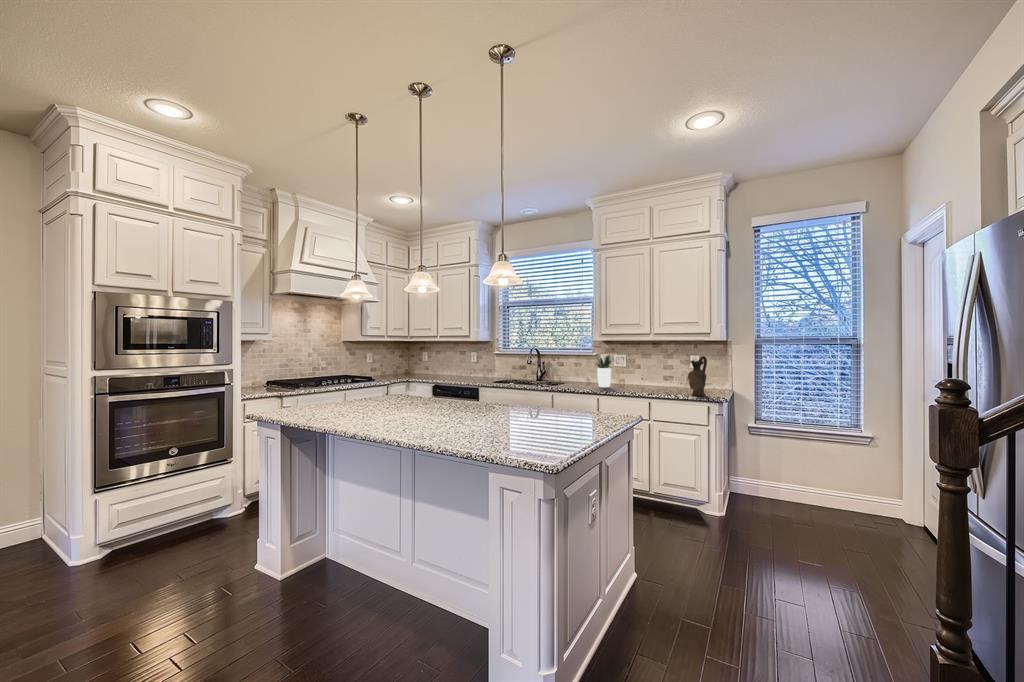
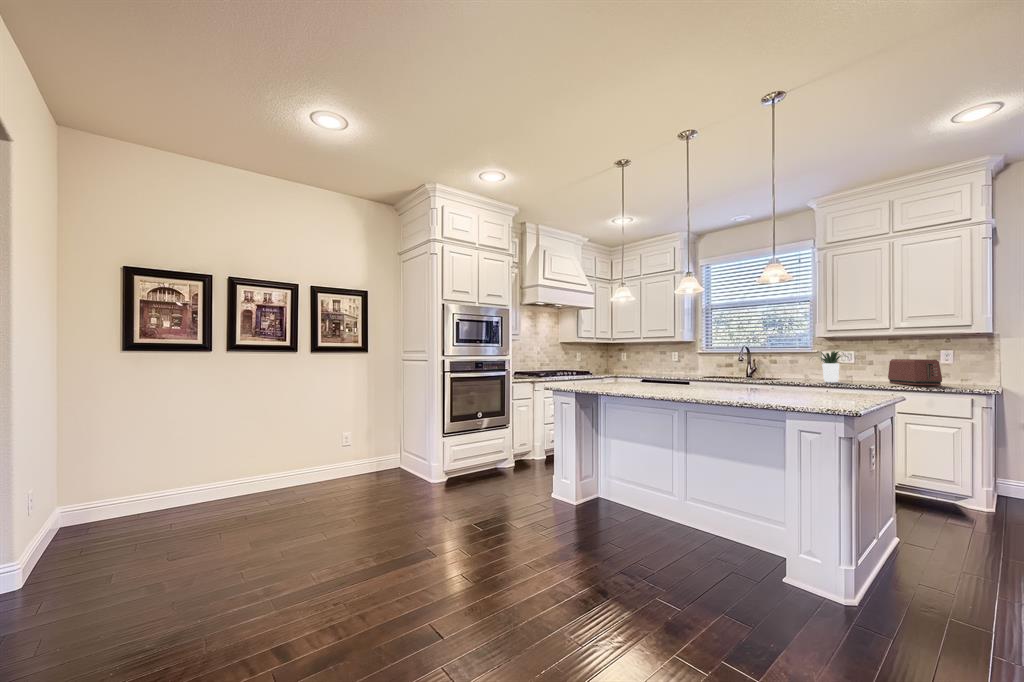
ceramic pitcher: present [688,356,707,396] -> none [944,349,970,390]
toaster: none [650,364,689,391] -> present [888,359,942,385]

